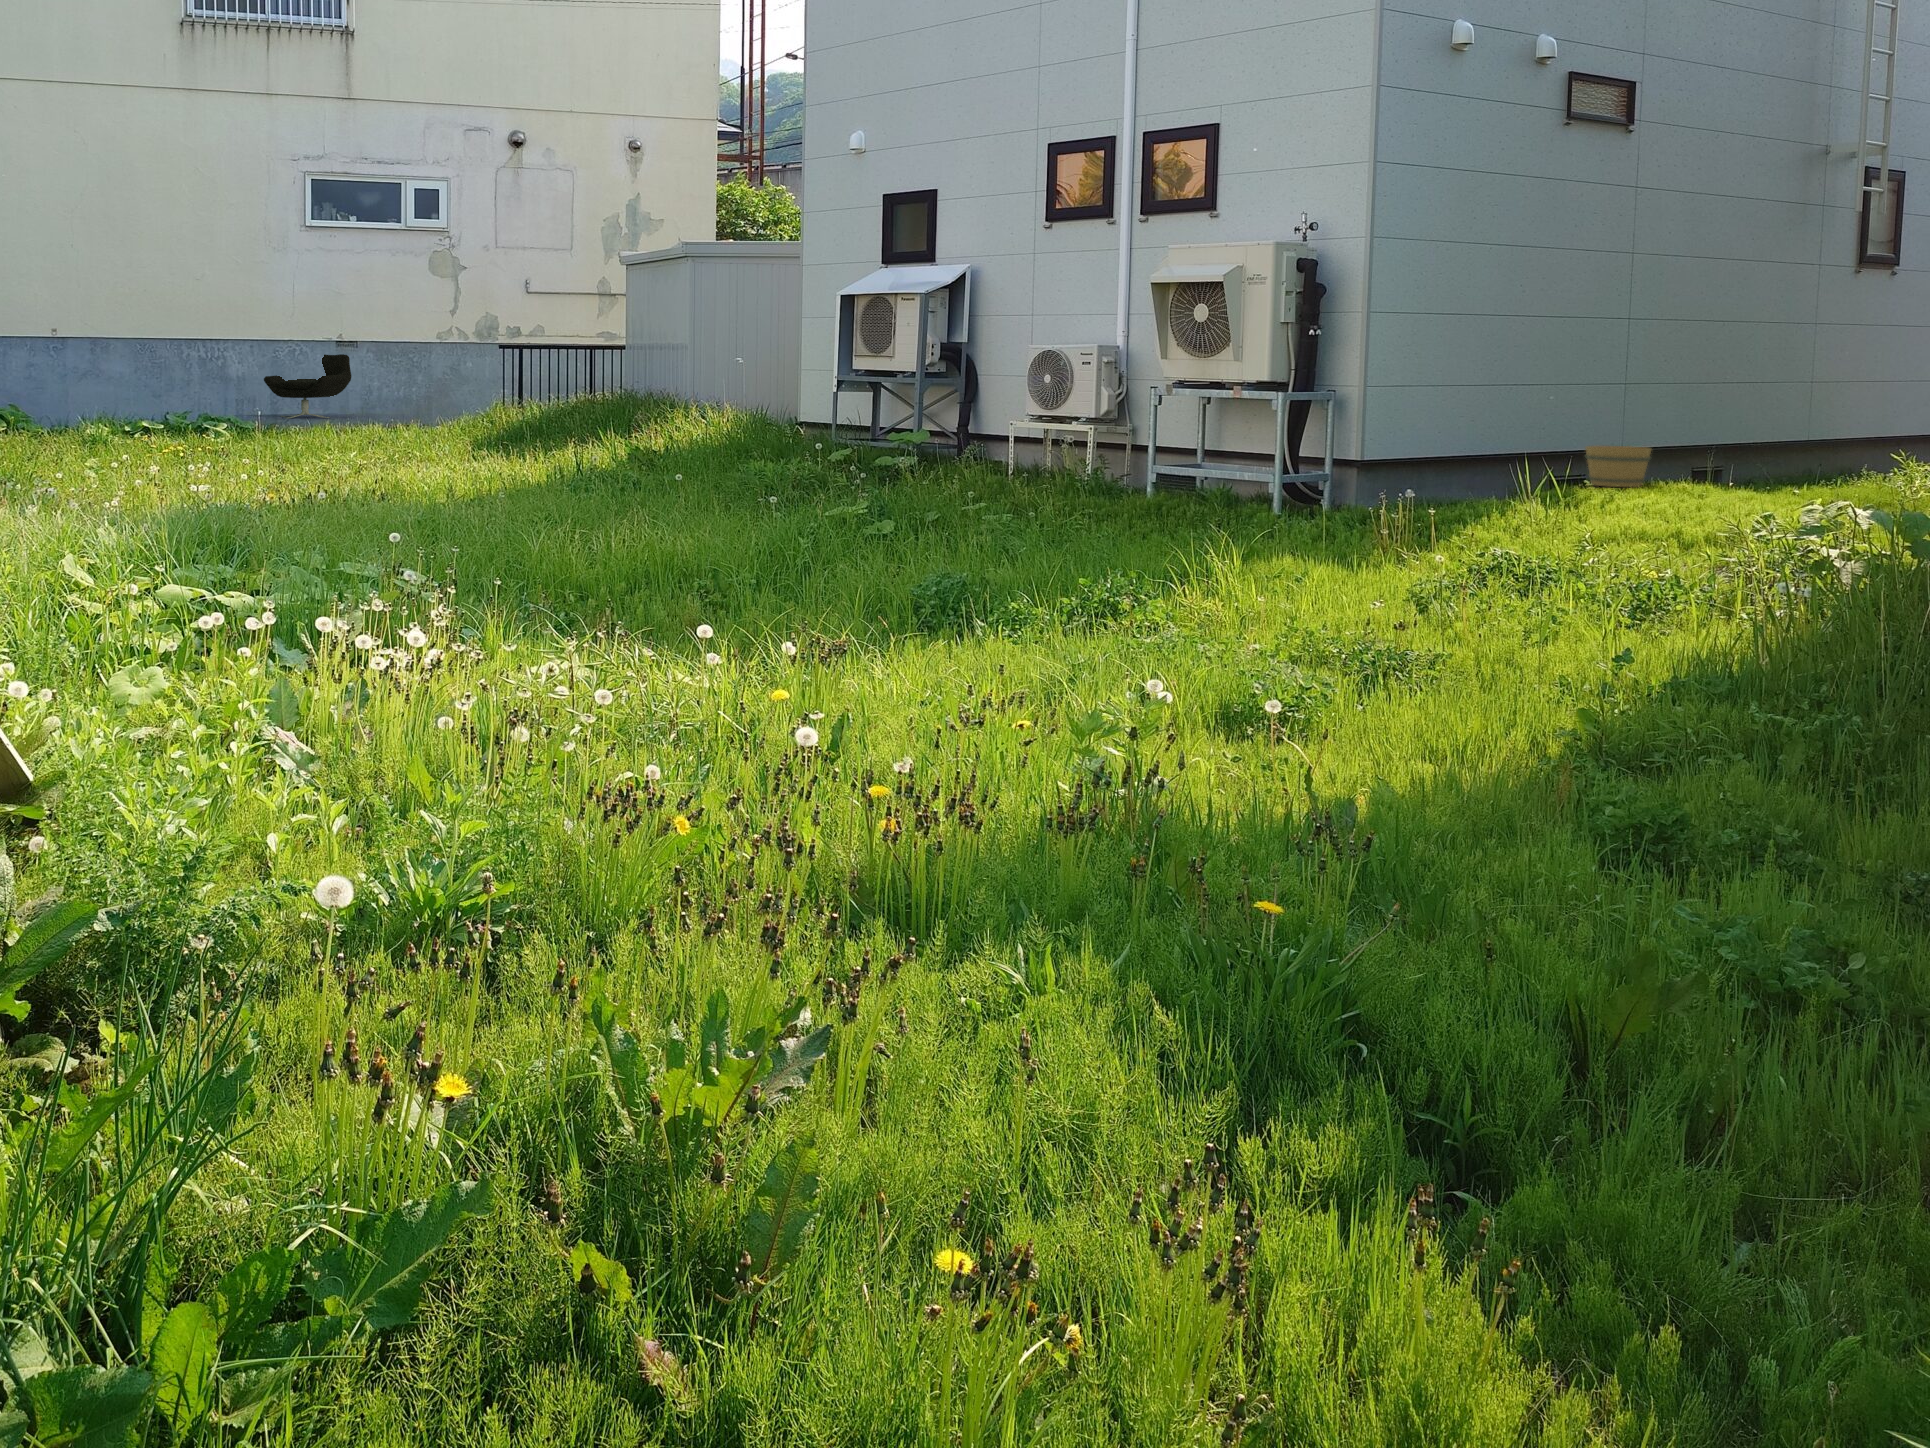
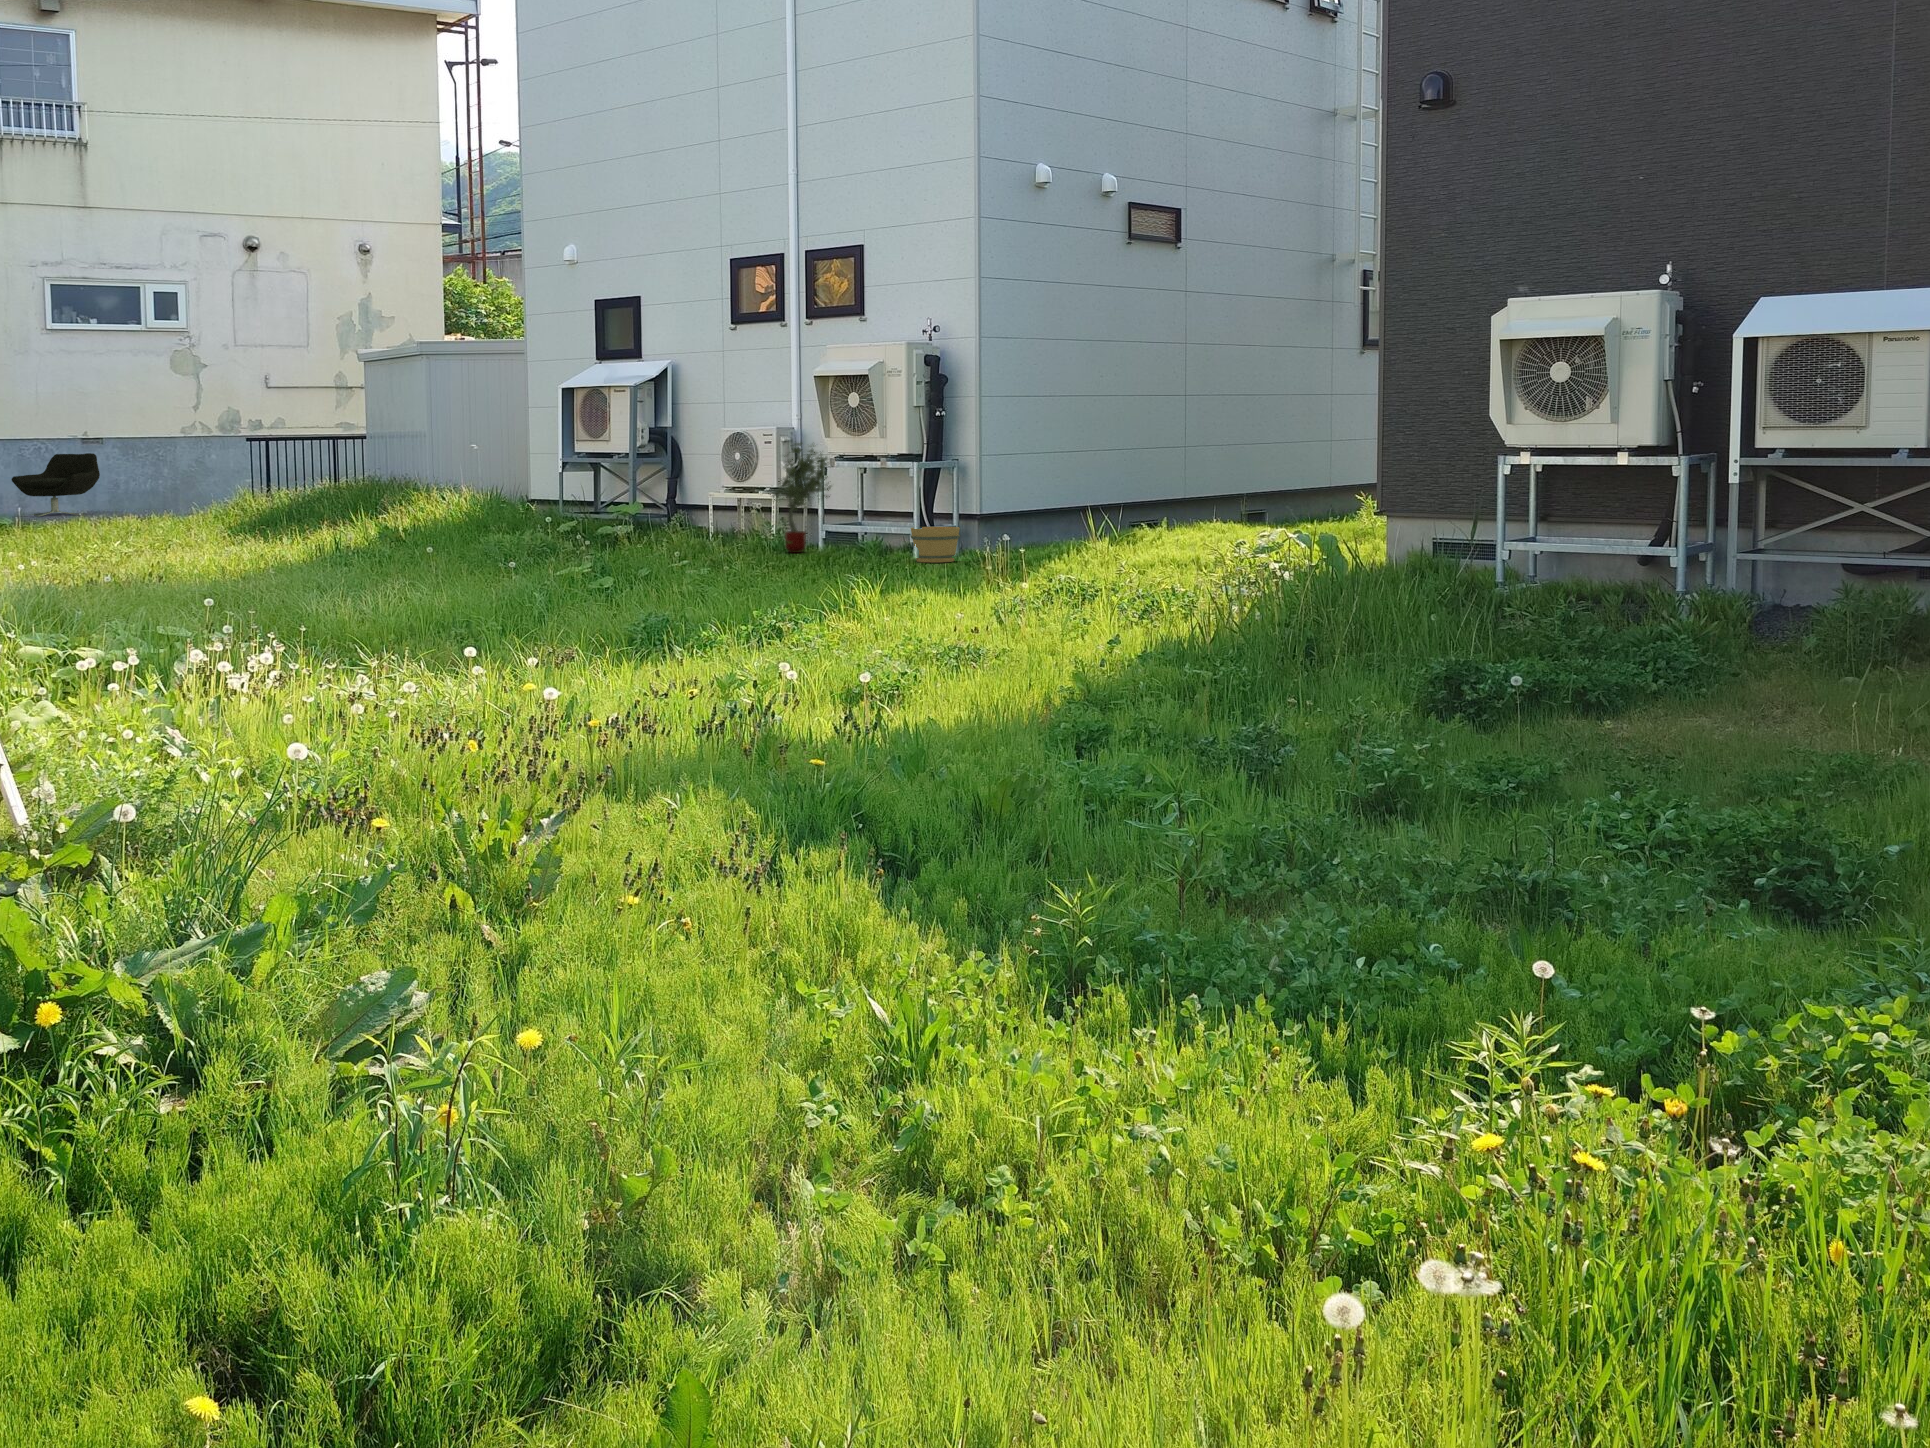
potted tree: none [1080,364,1170,499] -> present [768,443,831,553]
bucket: present [1585,446,1651,487] -> present [910,526,960,562]

